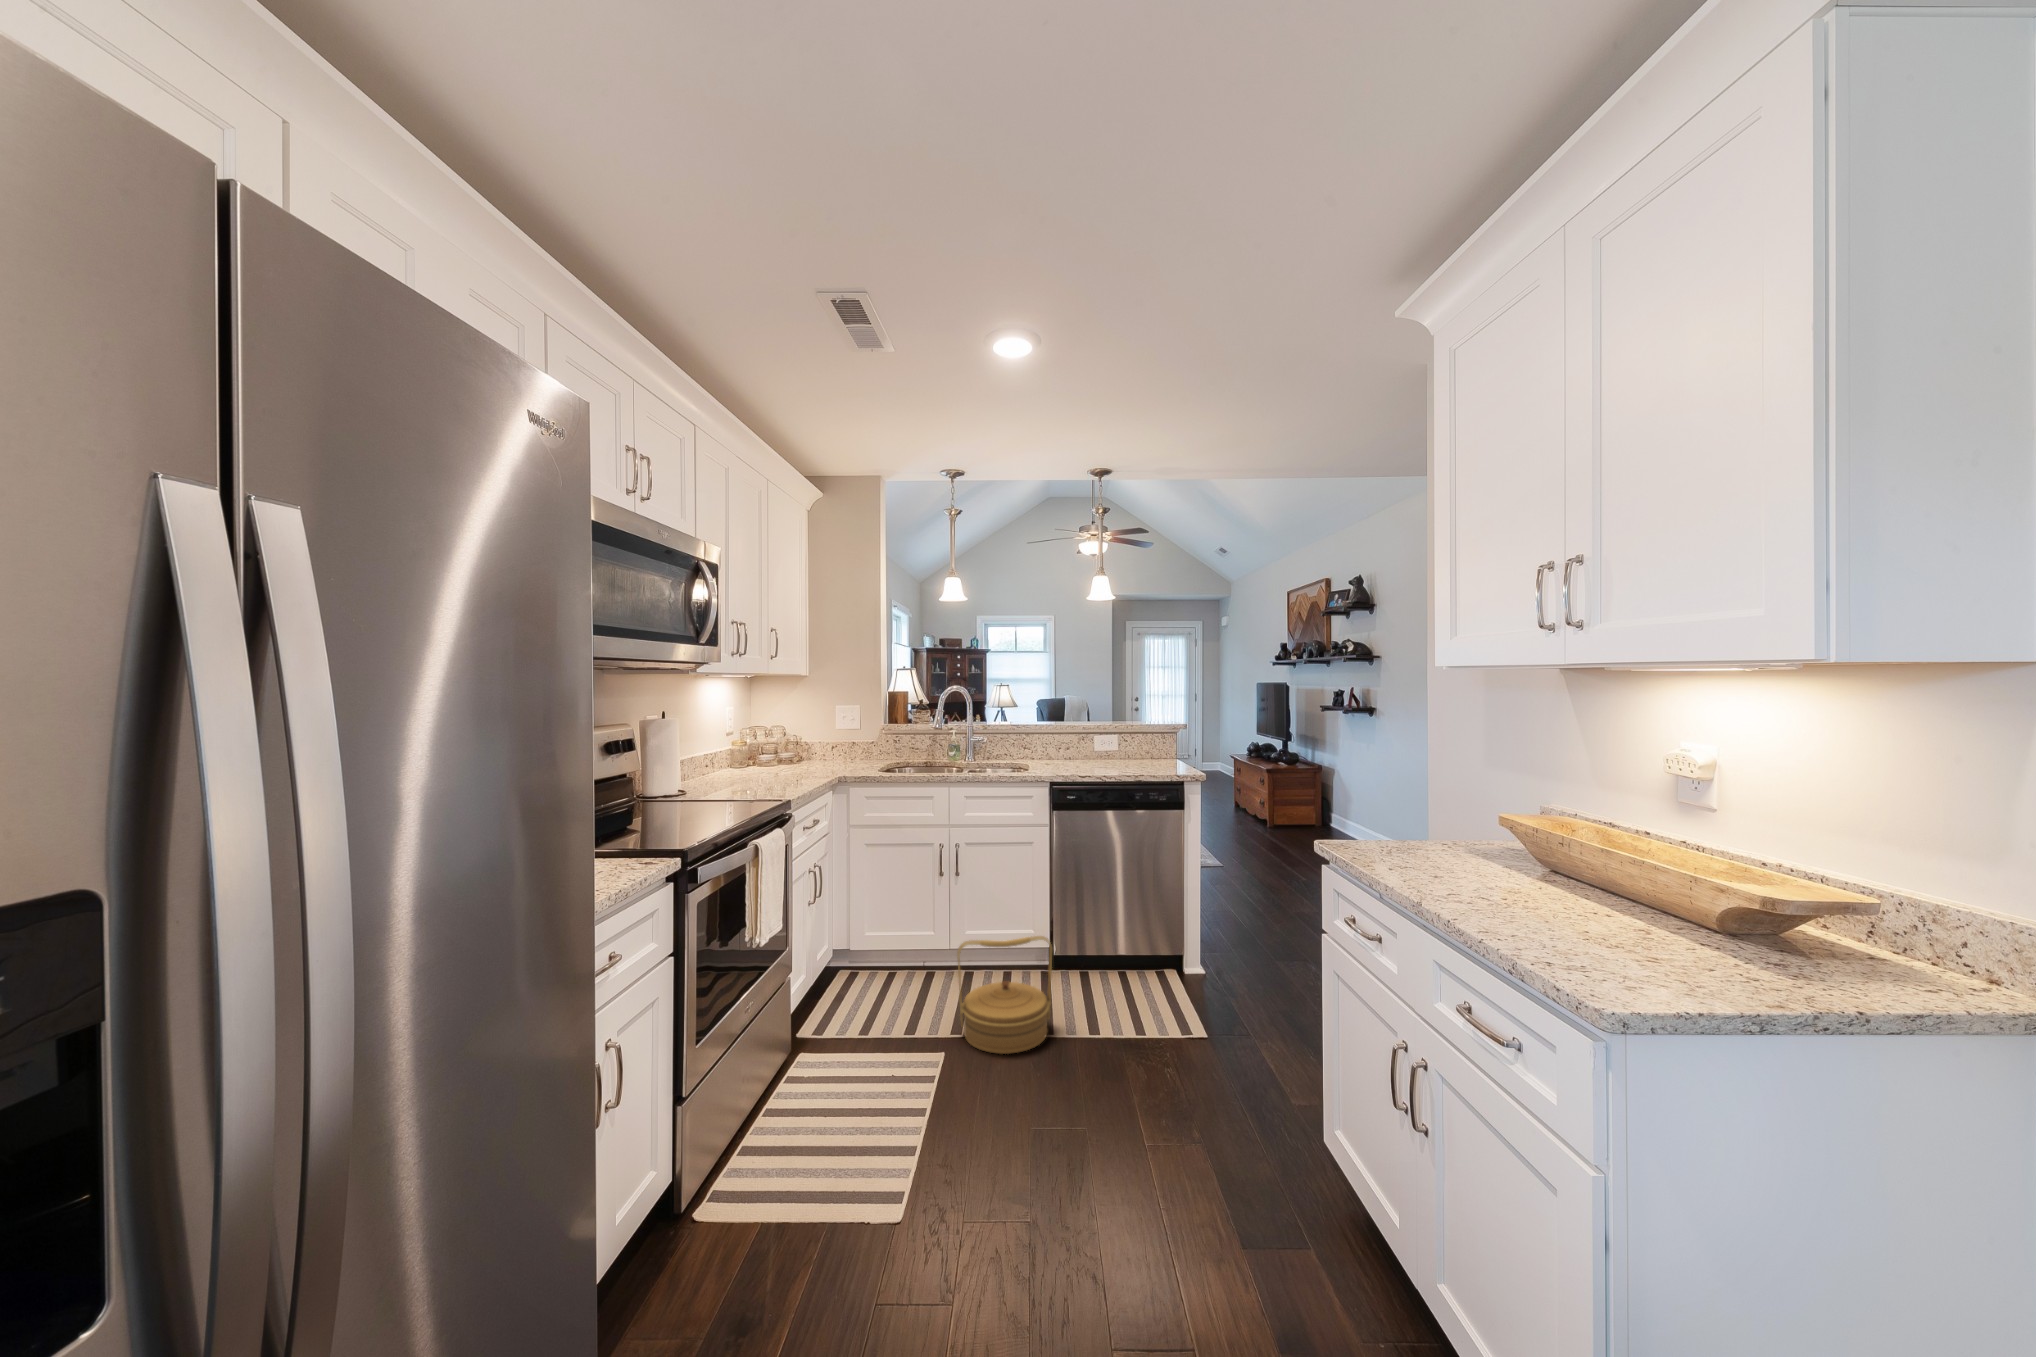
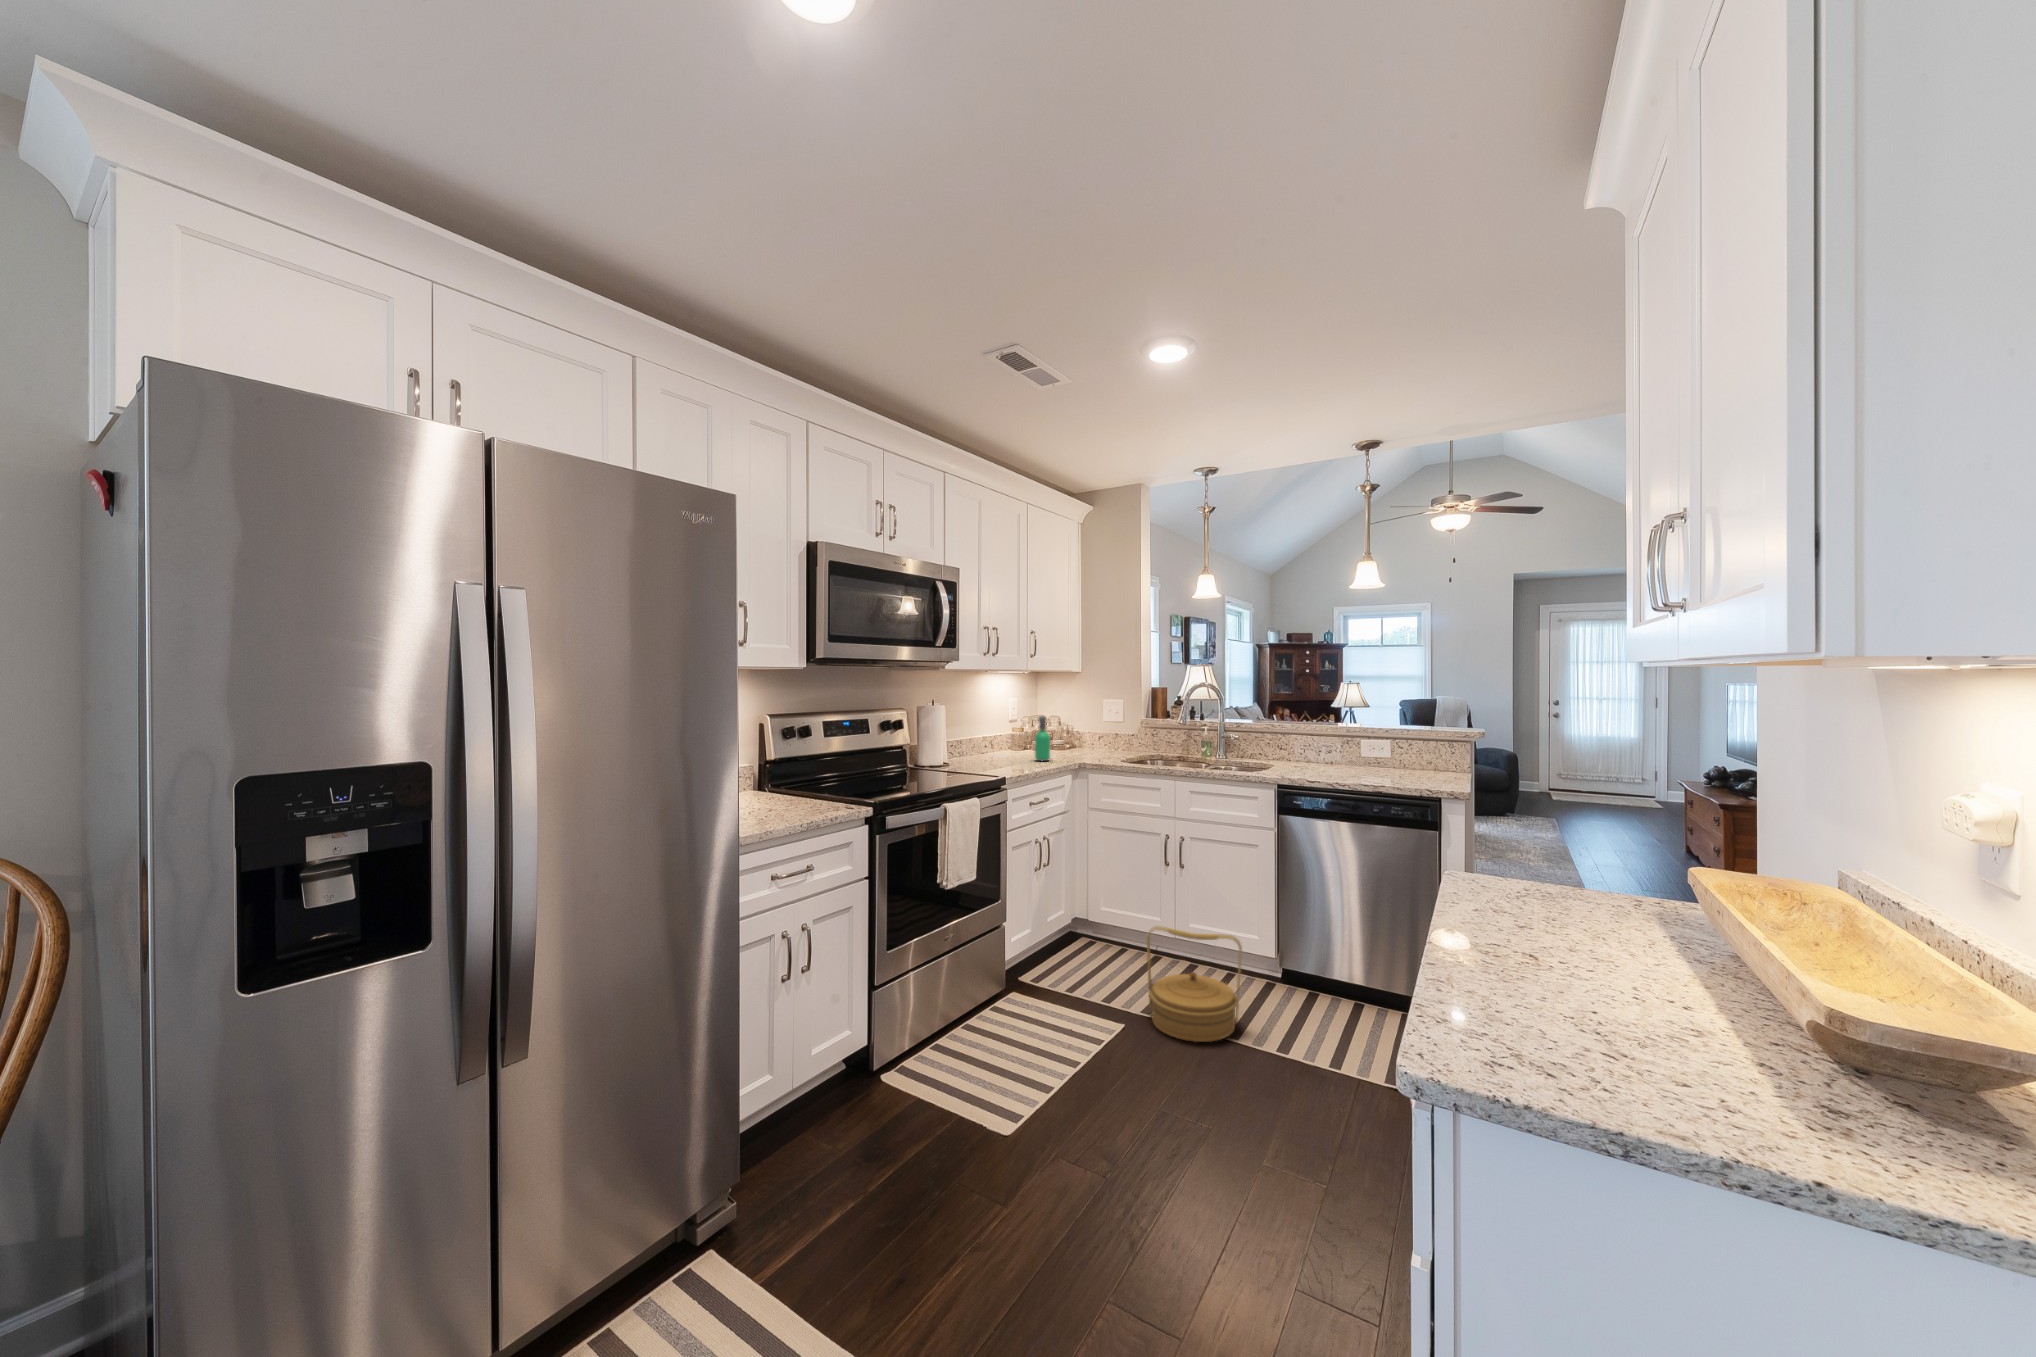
soap dispenser: none [787,725,805,777] -> present [1035,716,1050,761]

